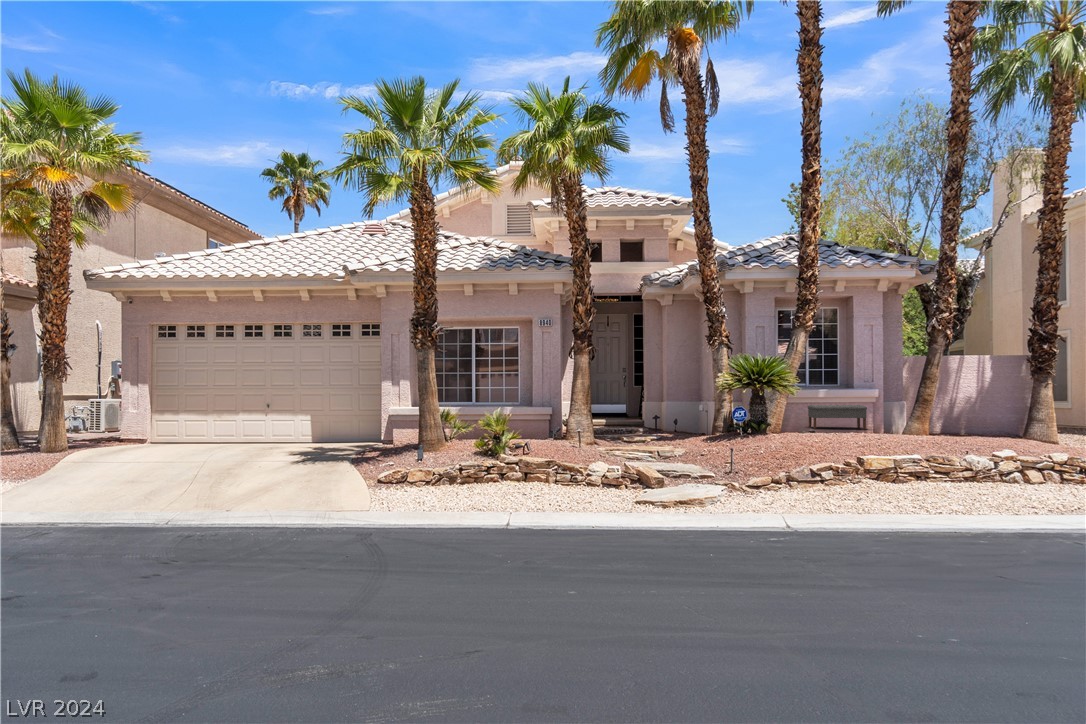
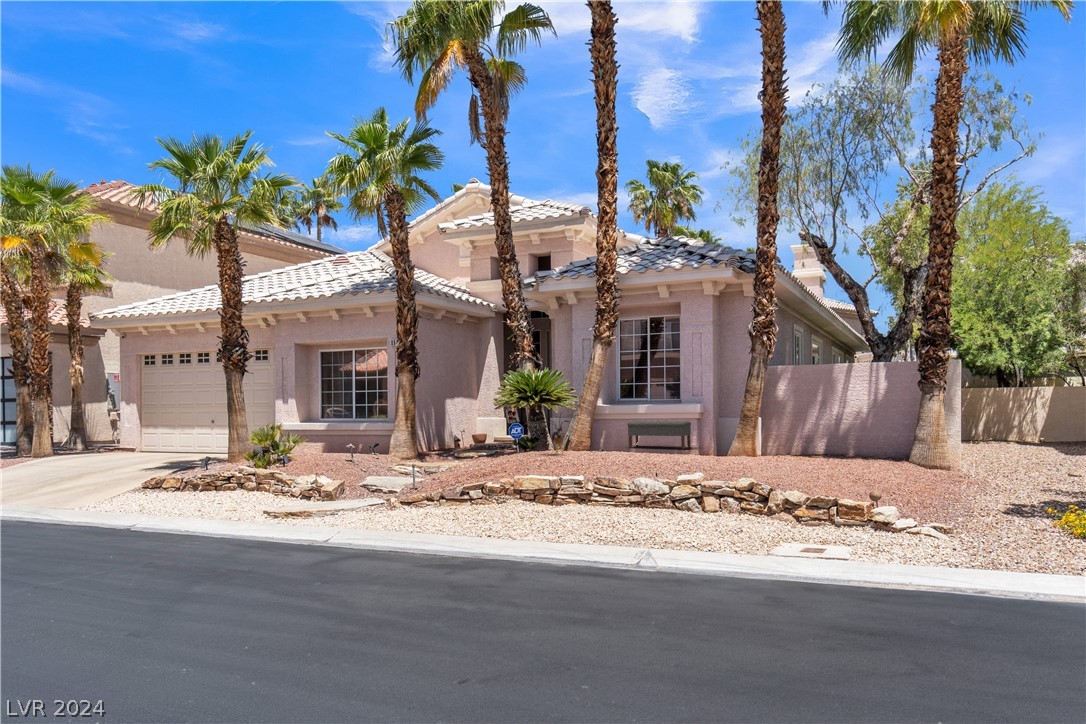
house plant: none [779,397,808,437] -> present [552,420,569,454]

